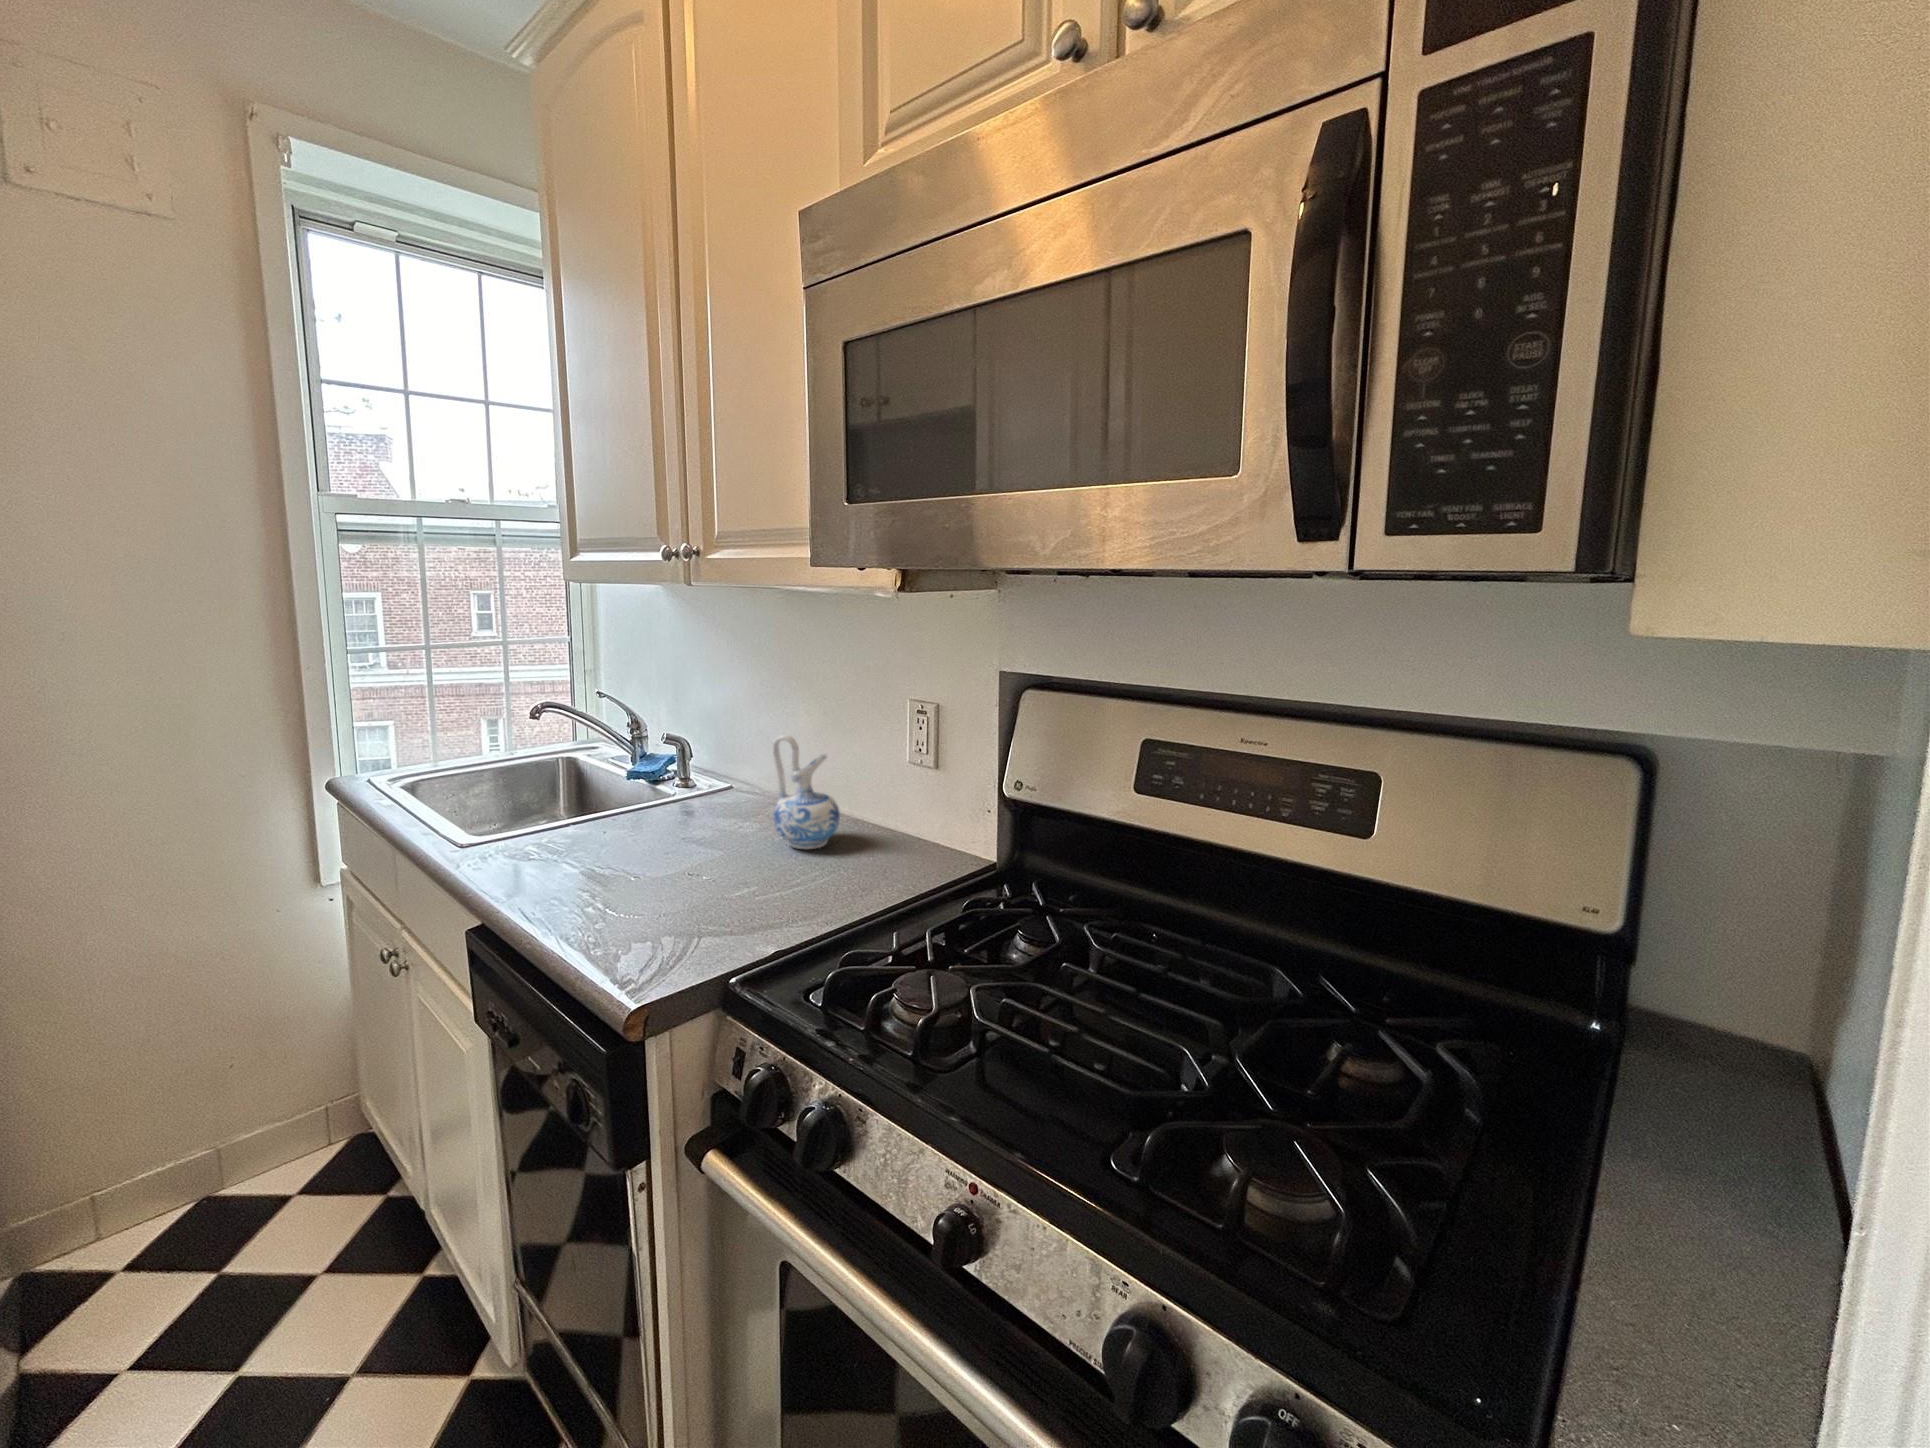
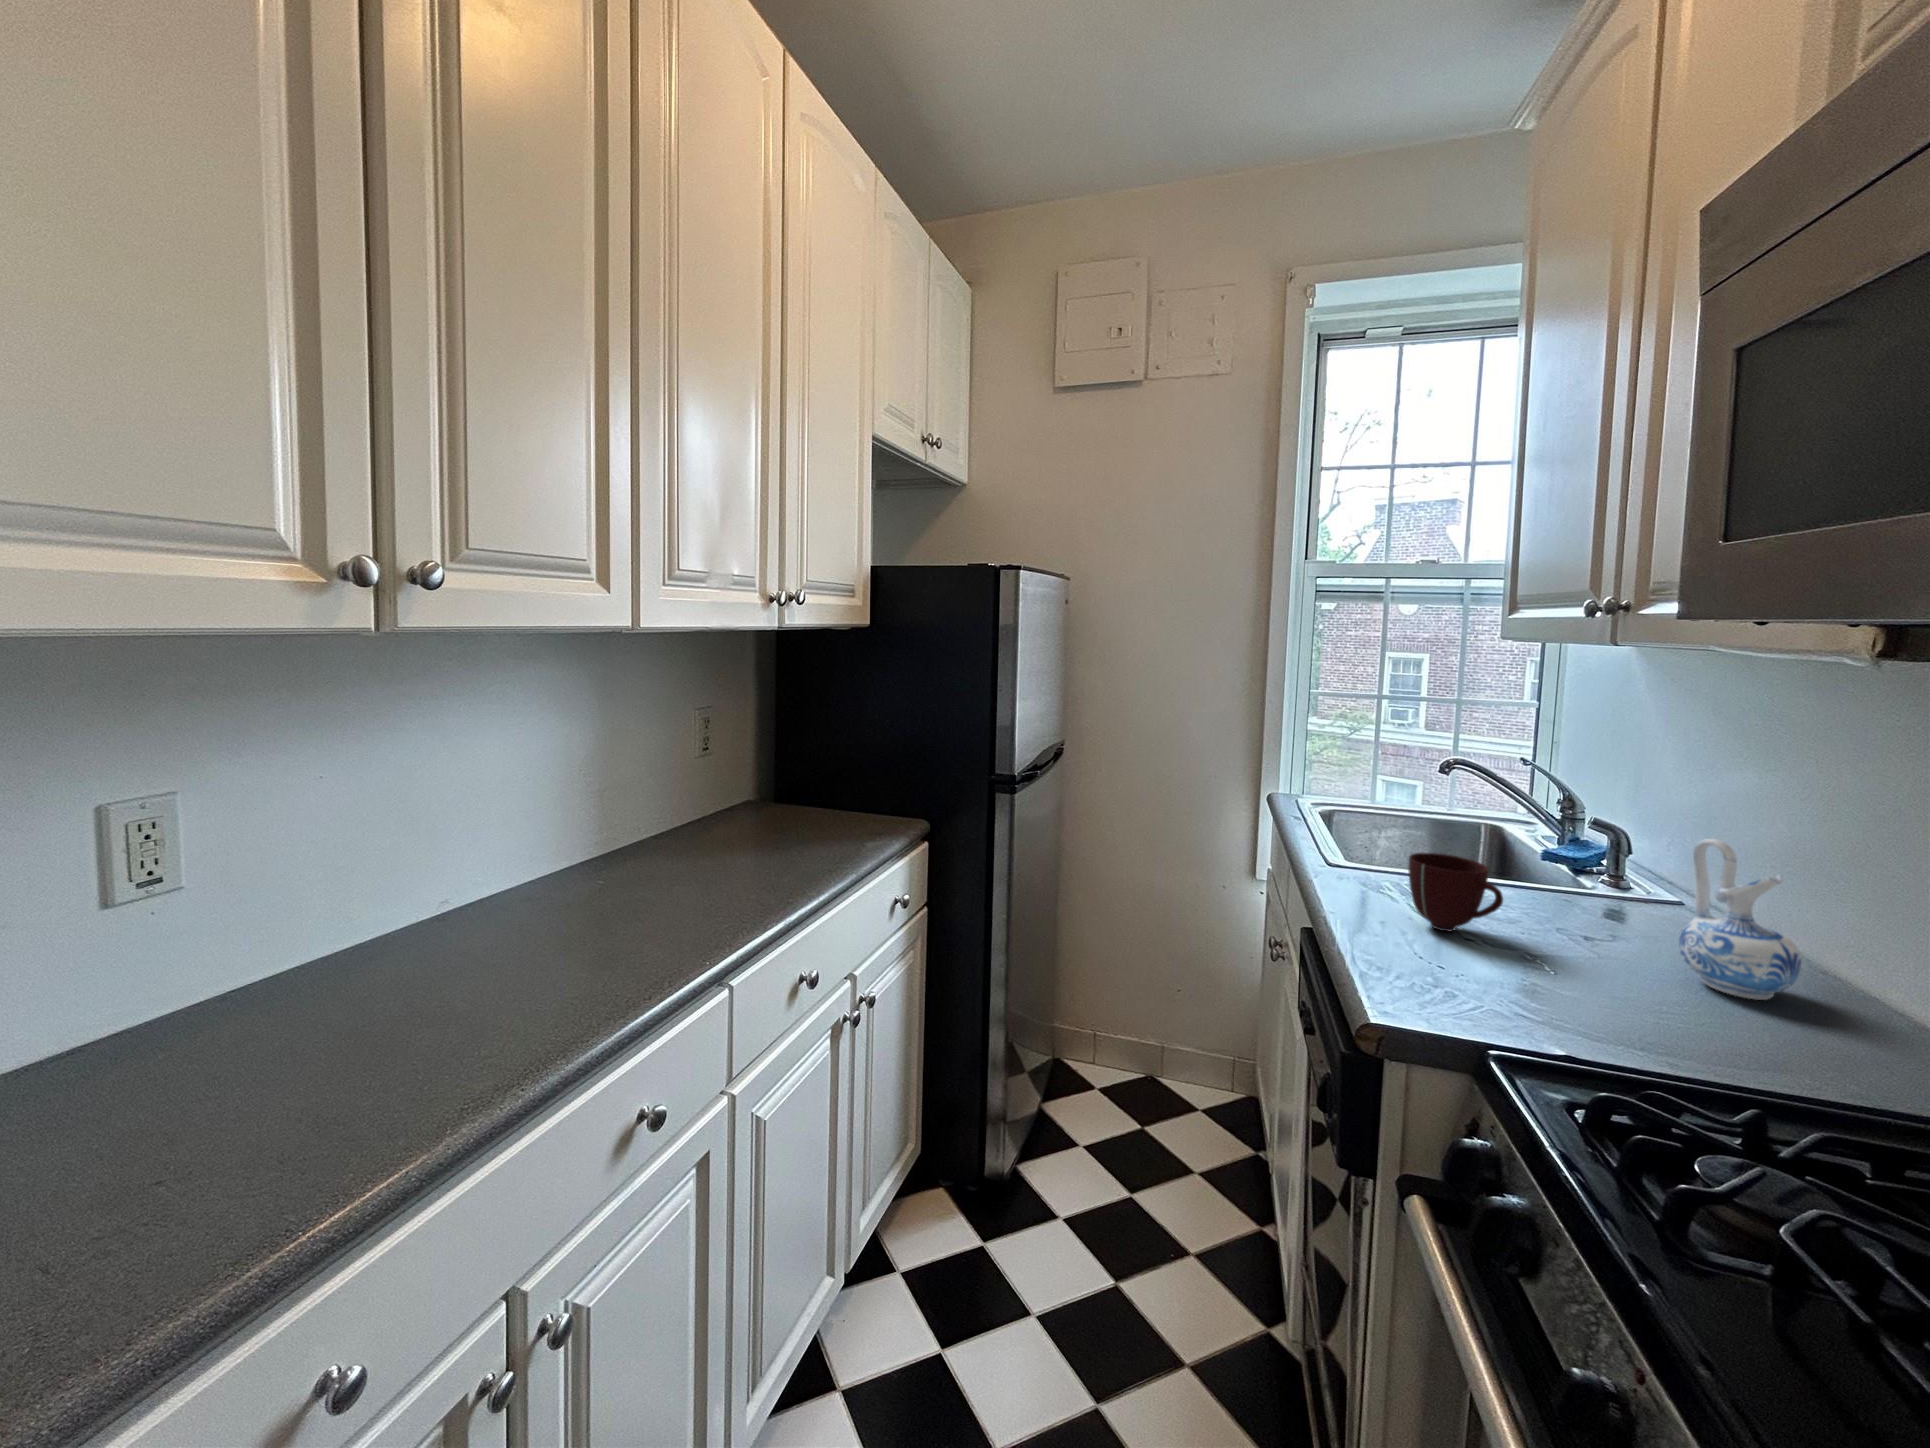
mug: none [571,802,662,879] -> present [1408,853,1503,932]

